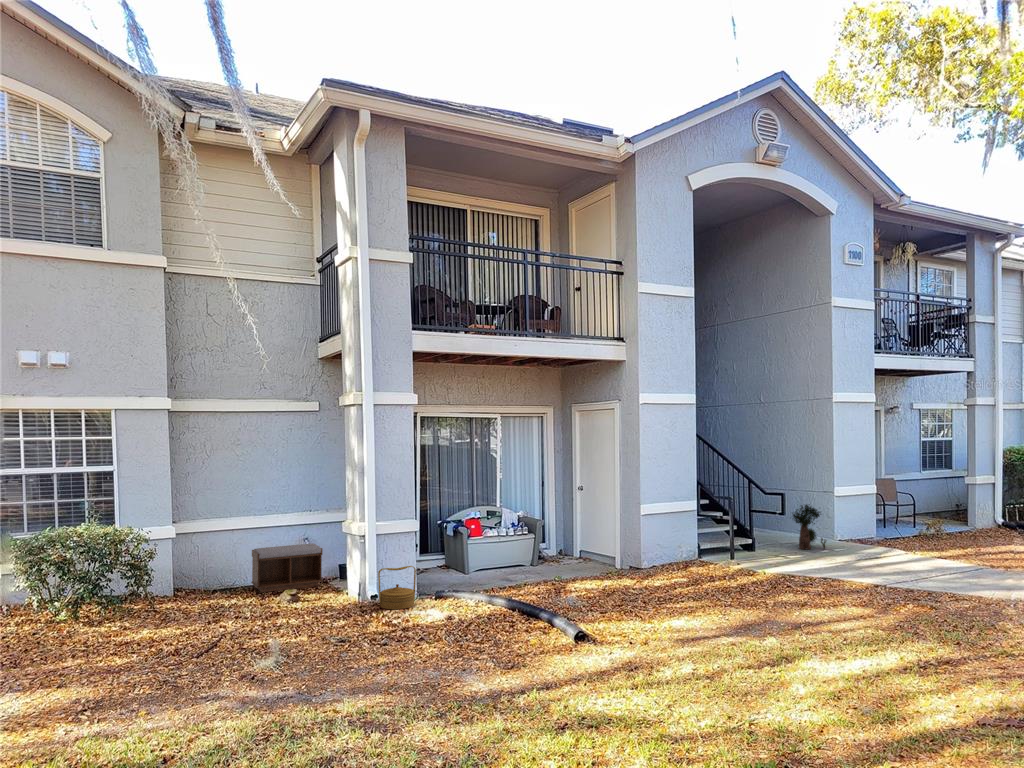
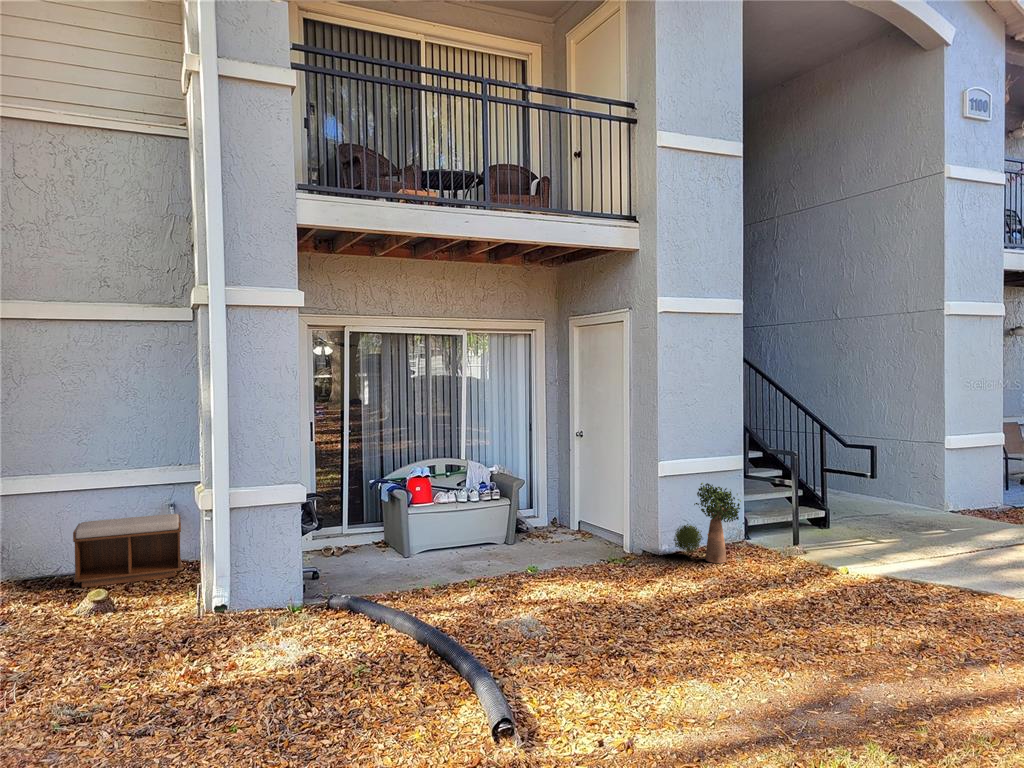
potted plant: present [793,505,826,549] -> present [674,483,741,563]
woven basket: present [378,566,416,609] -> none [222,558,287,630]

